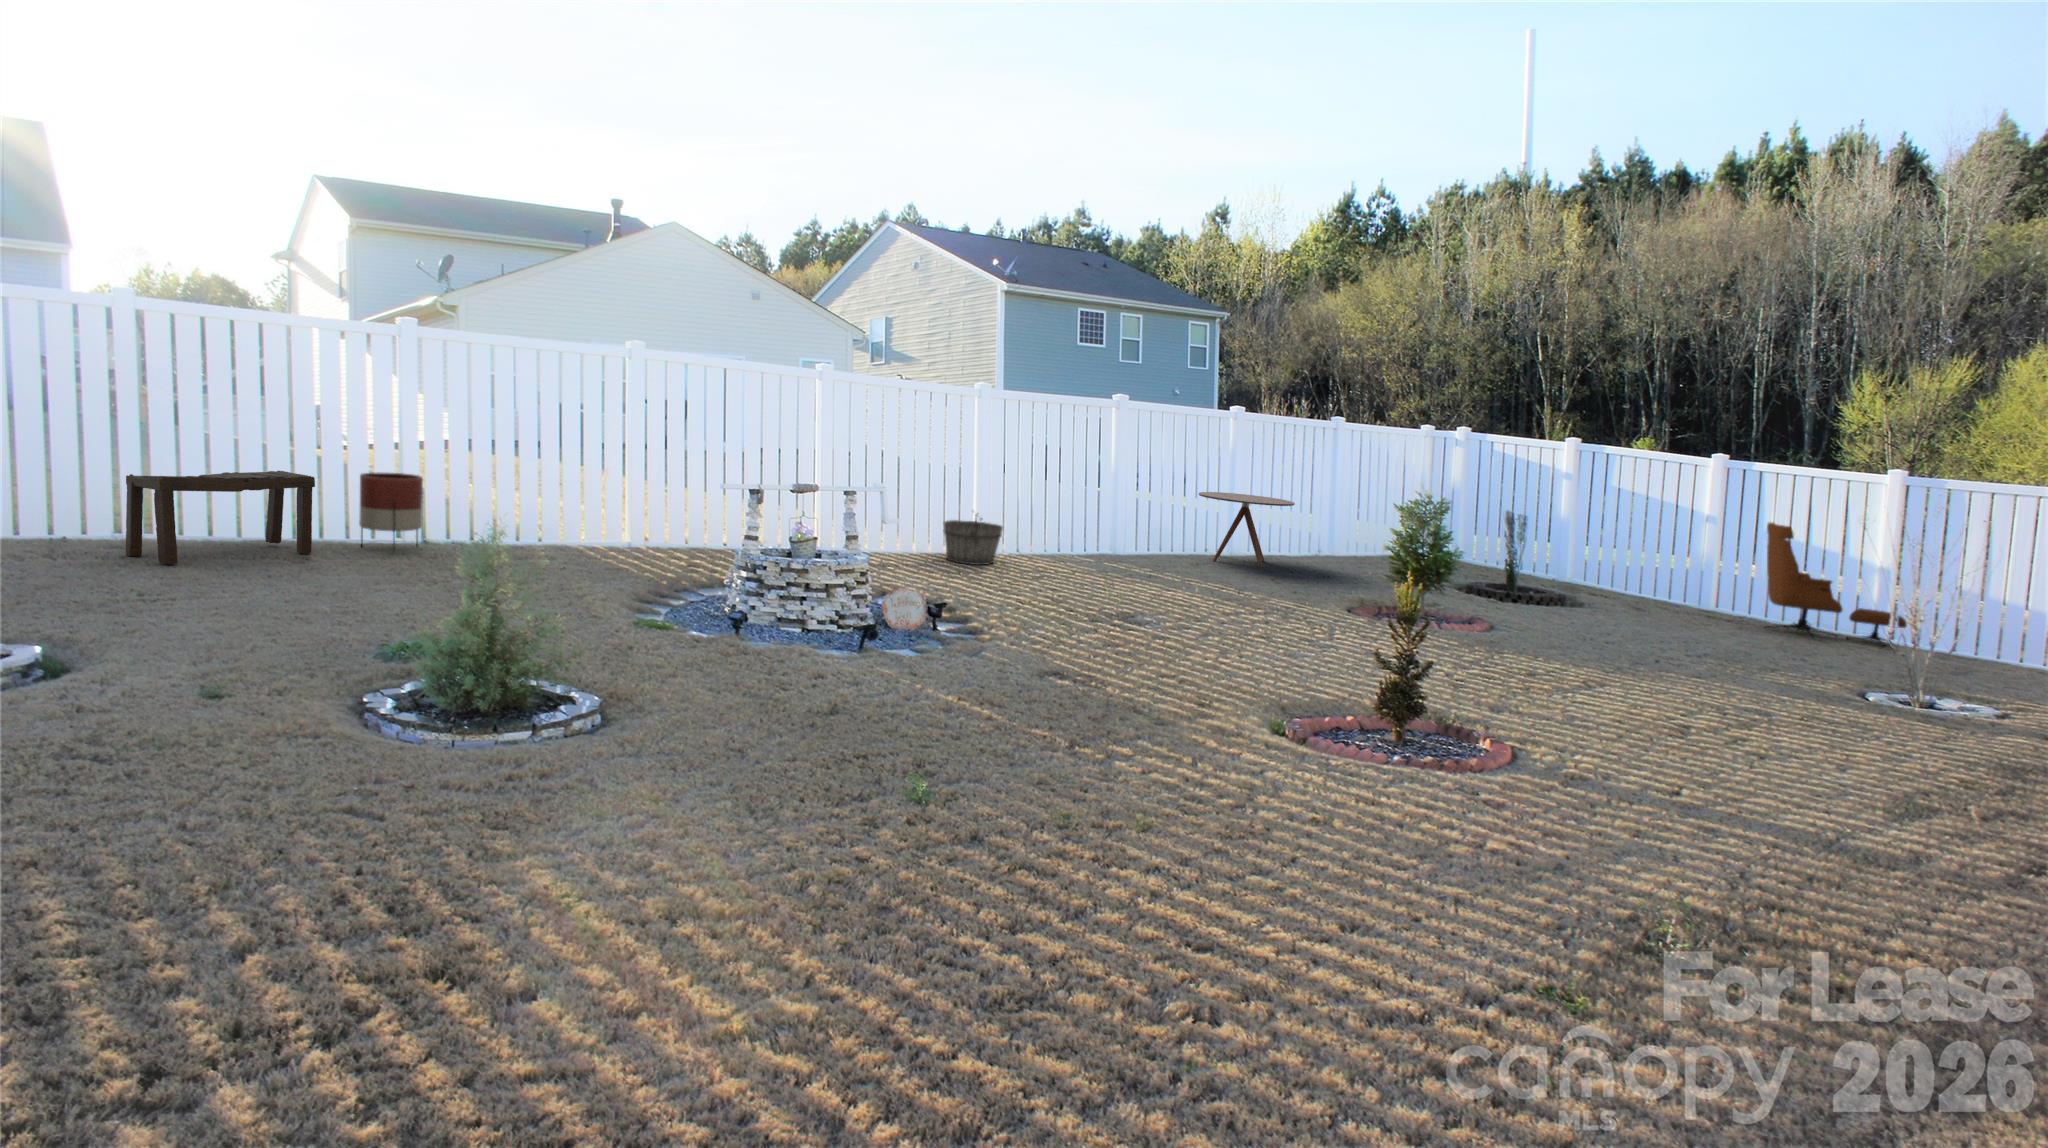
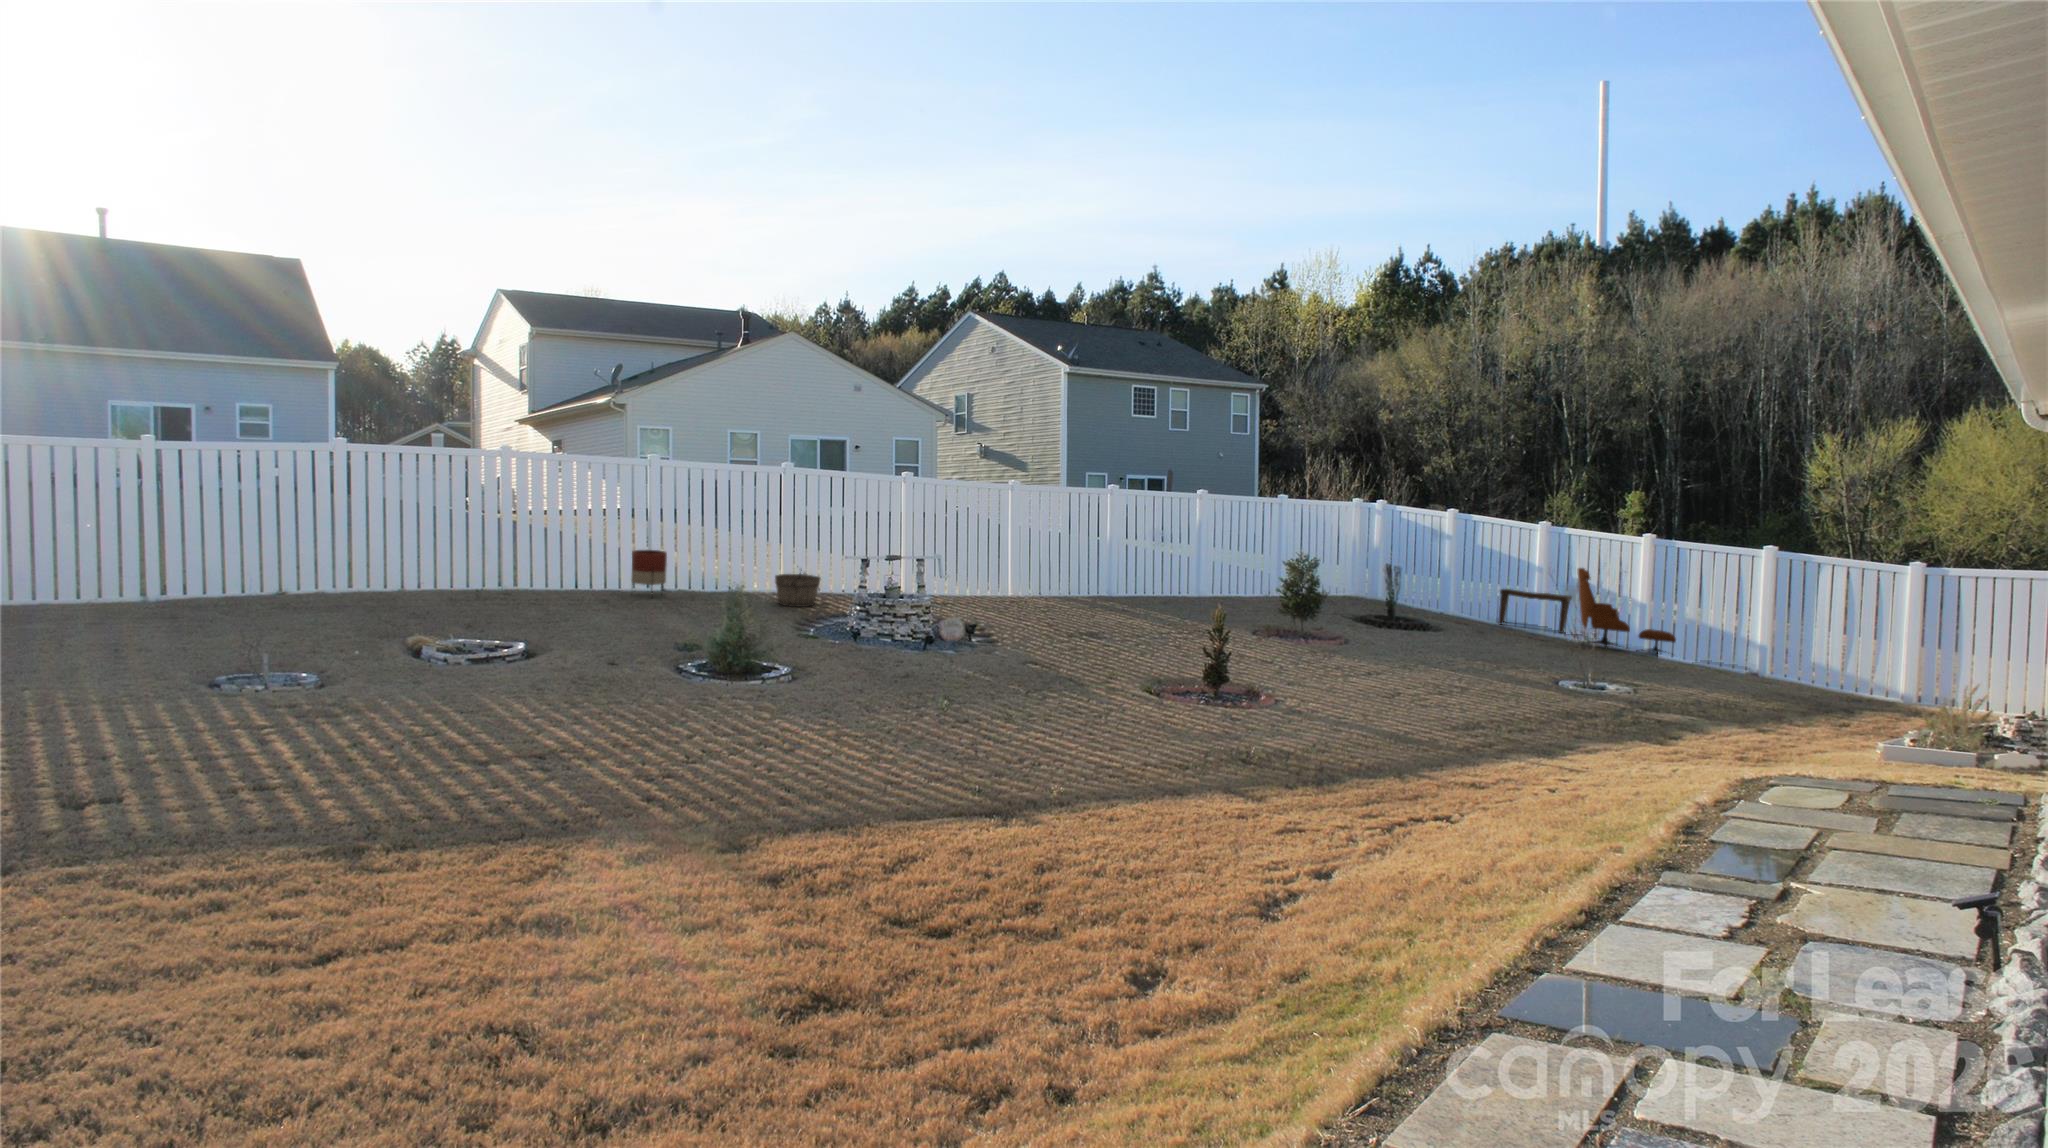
bench: present [126,471,315,565] -> present [1499,589,1572,633]
round table: present [1199,492,1295,567] -> none [1176,549,1246,604]
wooden bucket: present [943,518,1003,565] -> present [775,570,821,607]

